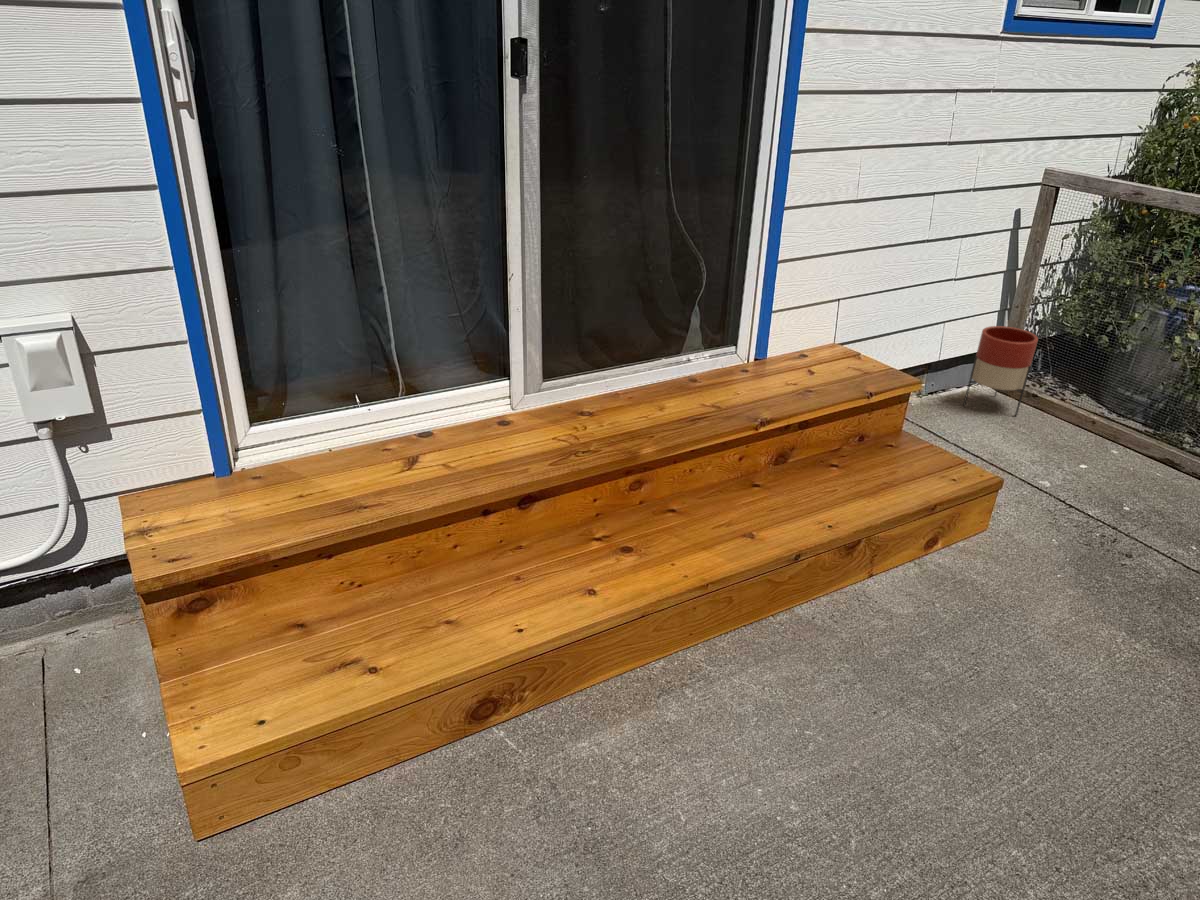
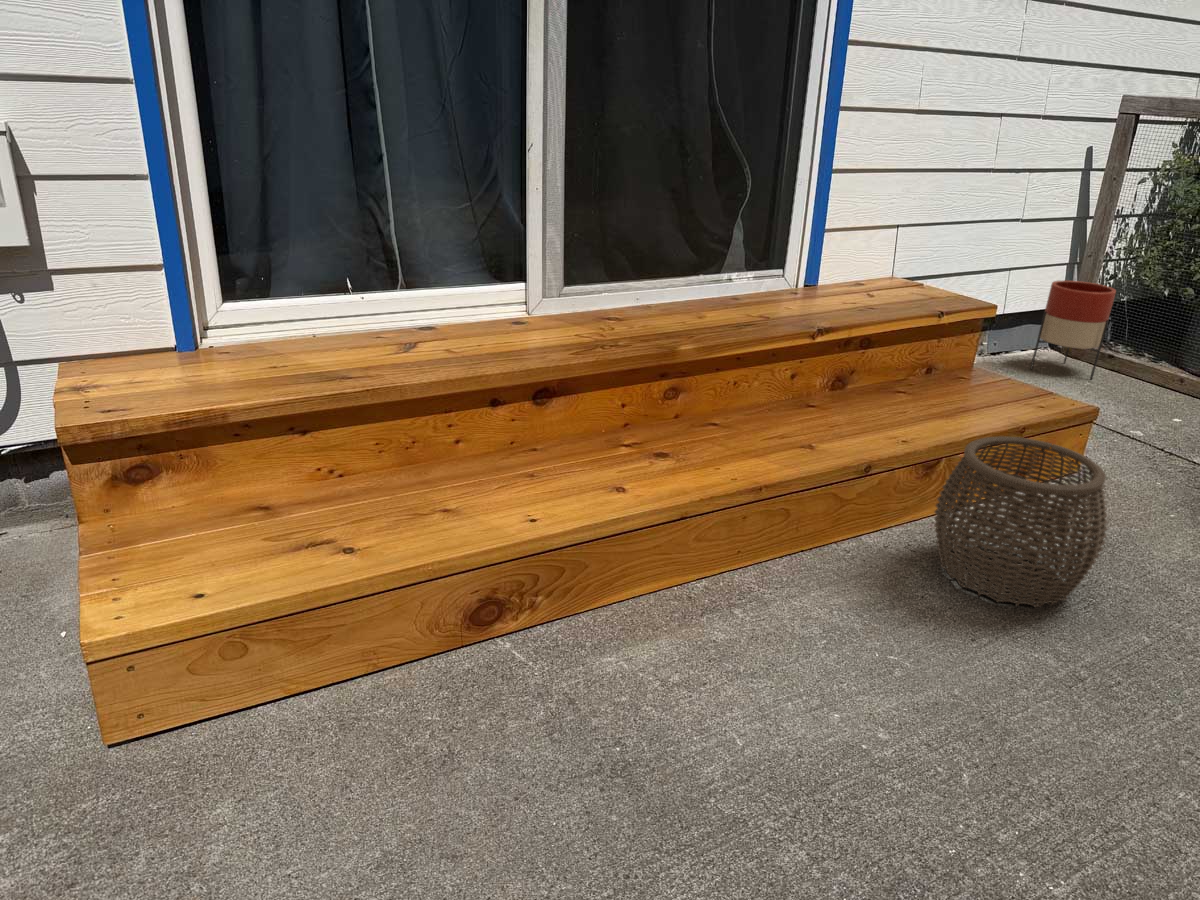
woven basket: none [852,531,989,677] -> present [934,436,1108,607]

